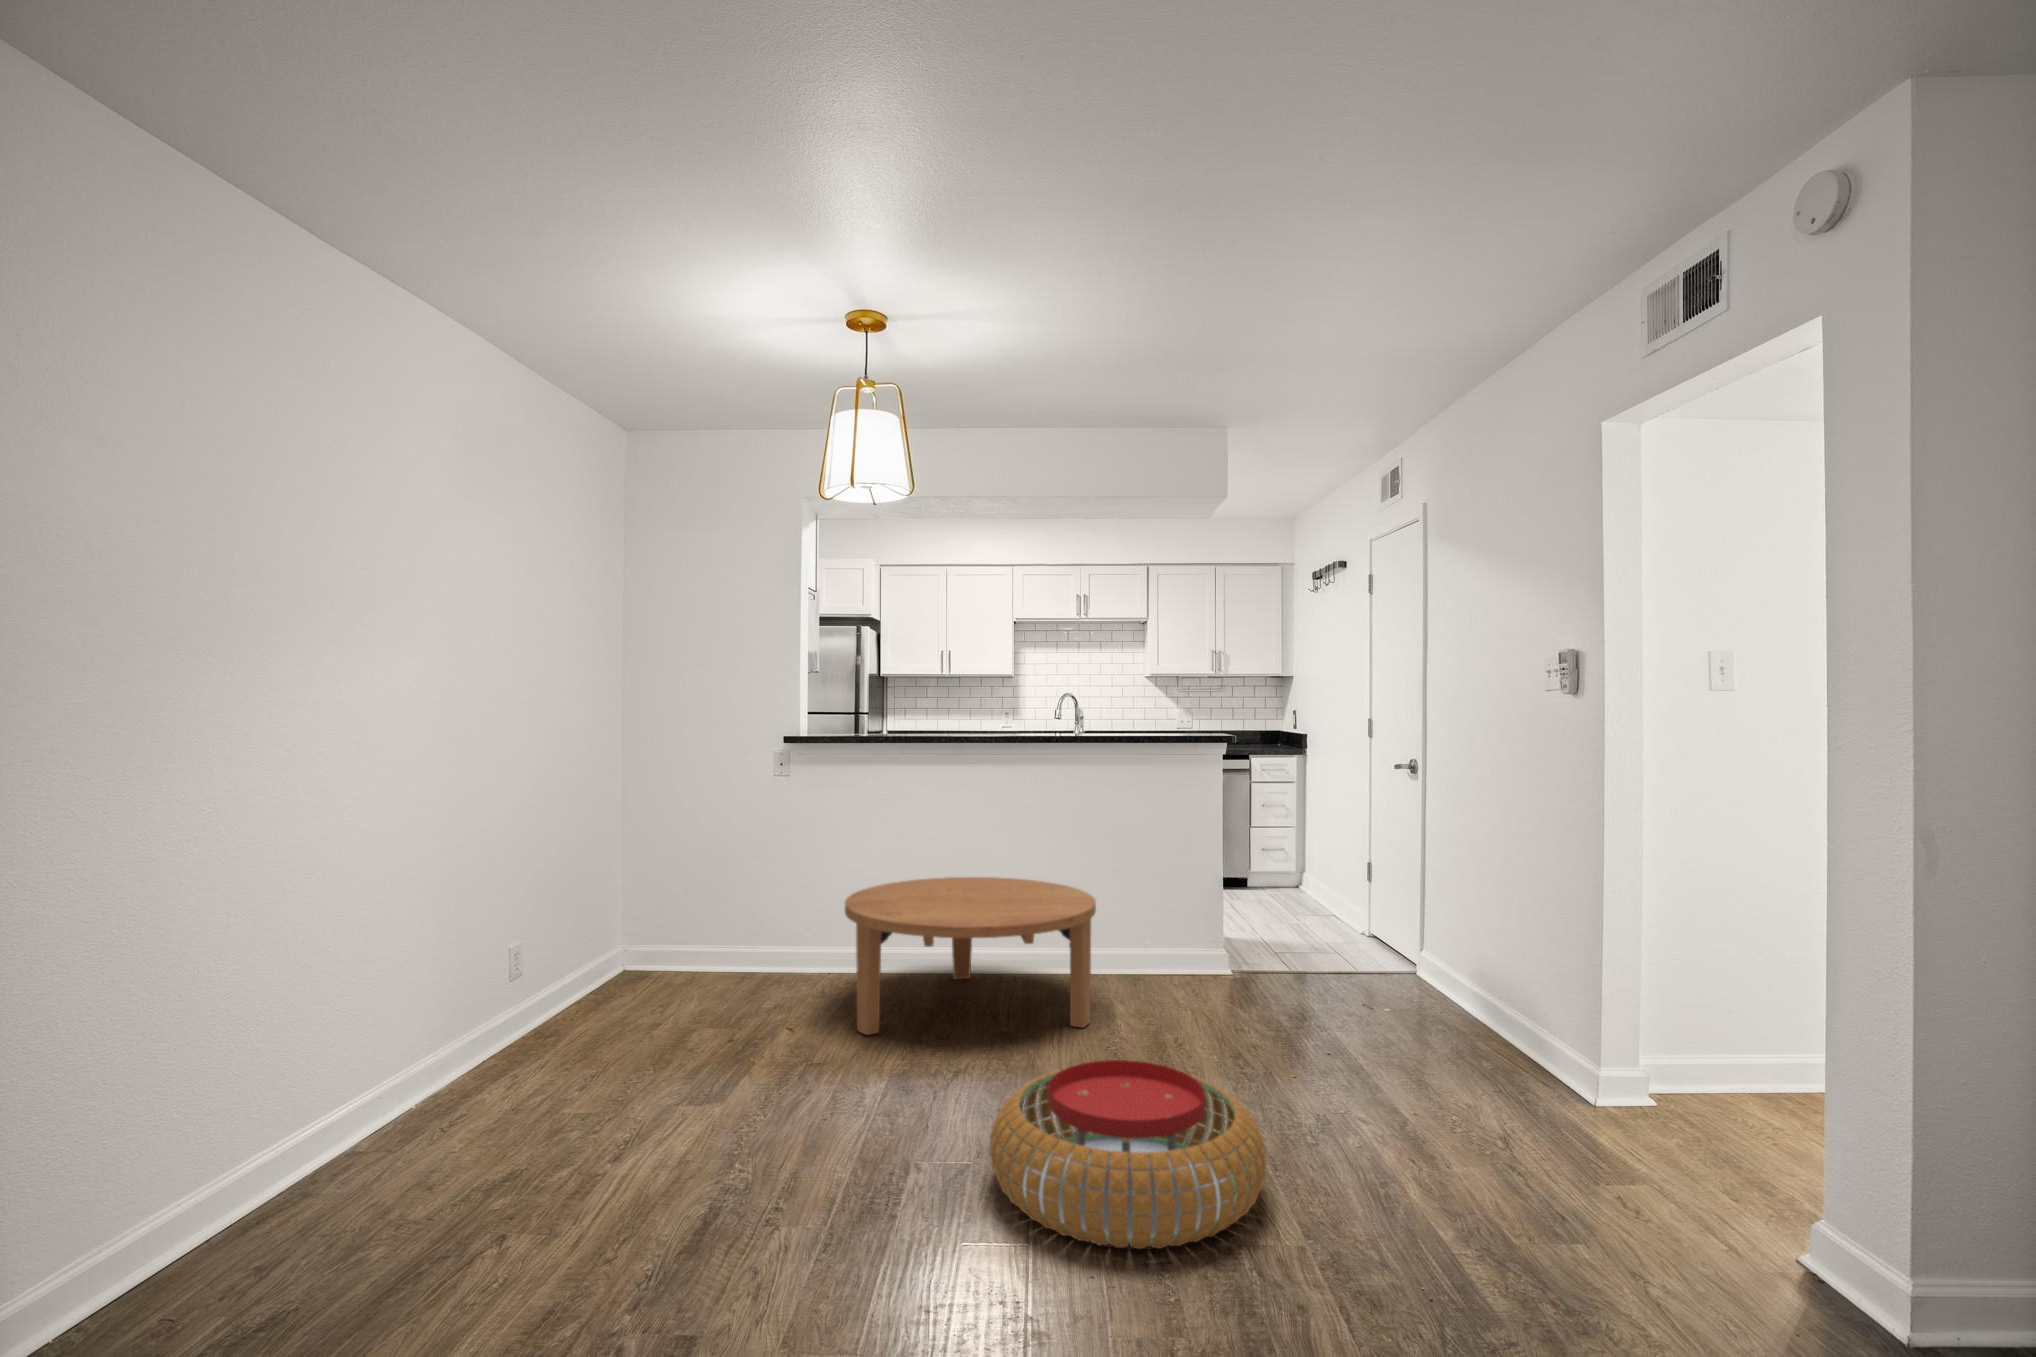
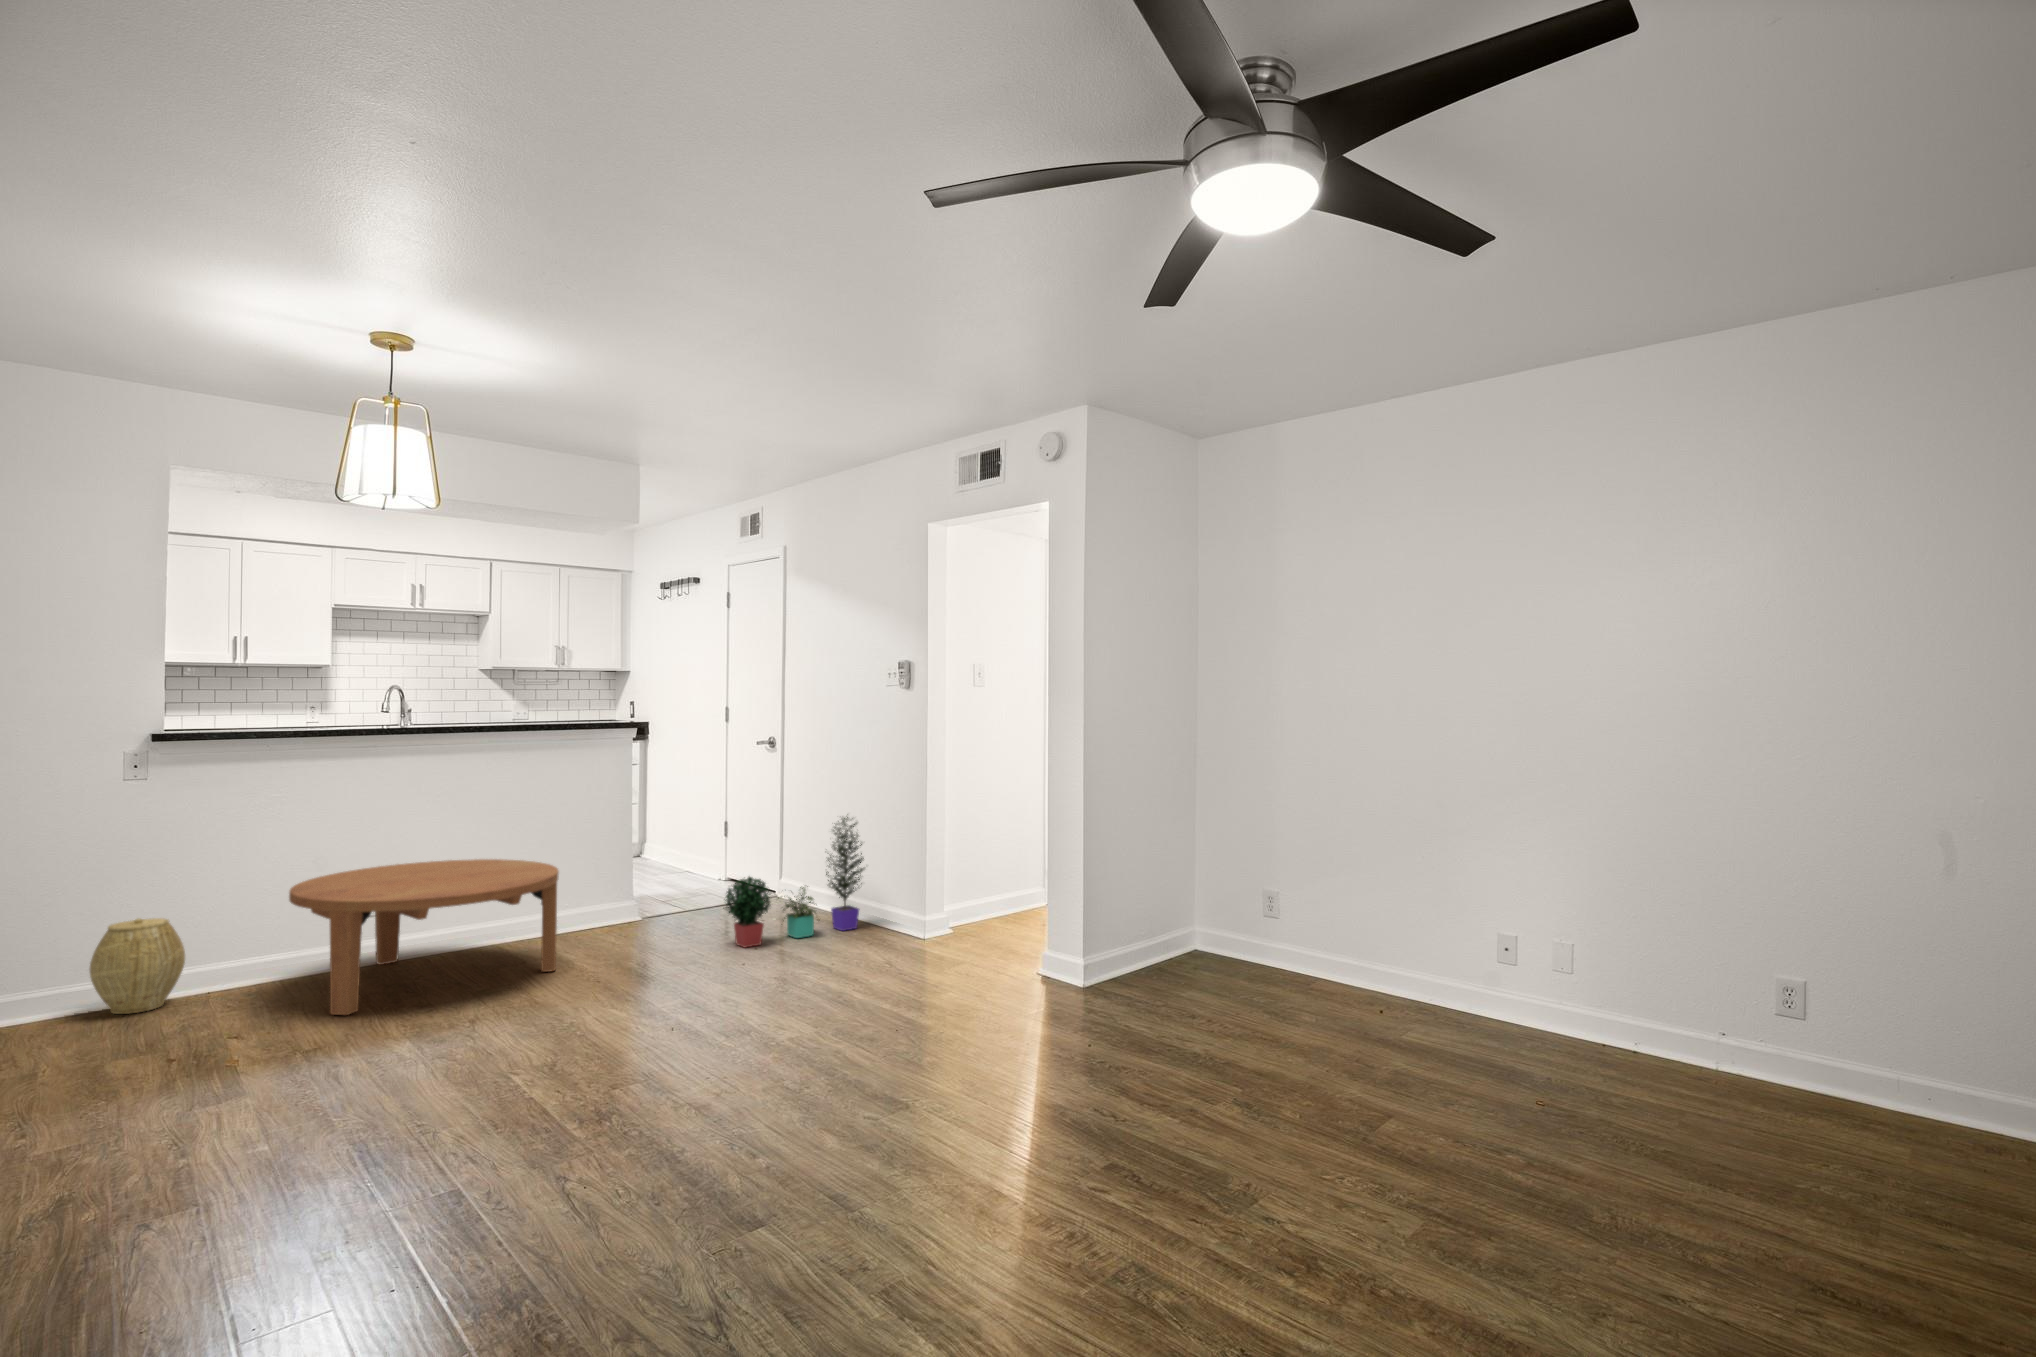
potted plant: none [1293,877,1521,1052] -> present [723,817,864,948]
woven basket: none [726,902,793,988] -> present [90,918,185,1014]
pouf: present [990,1060,1266,1249] -> none [583,955,786,1067]

